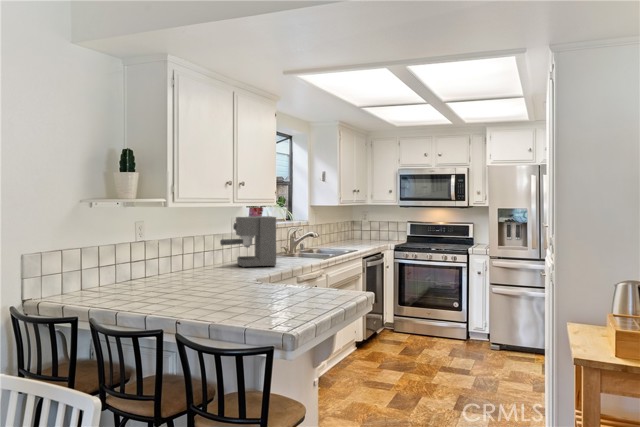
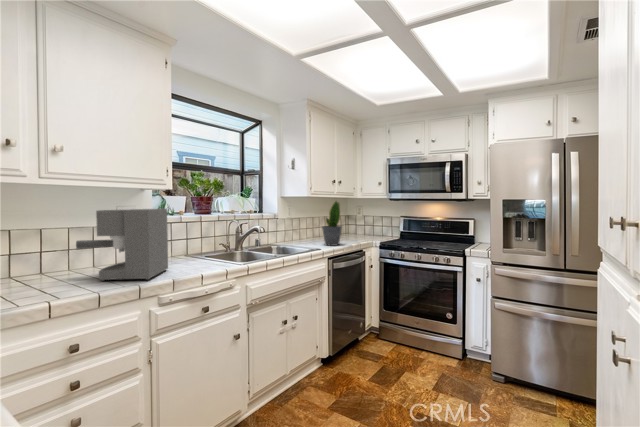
potted plant: none [348,207,366,248] -> present [322,201,341,246]

